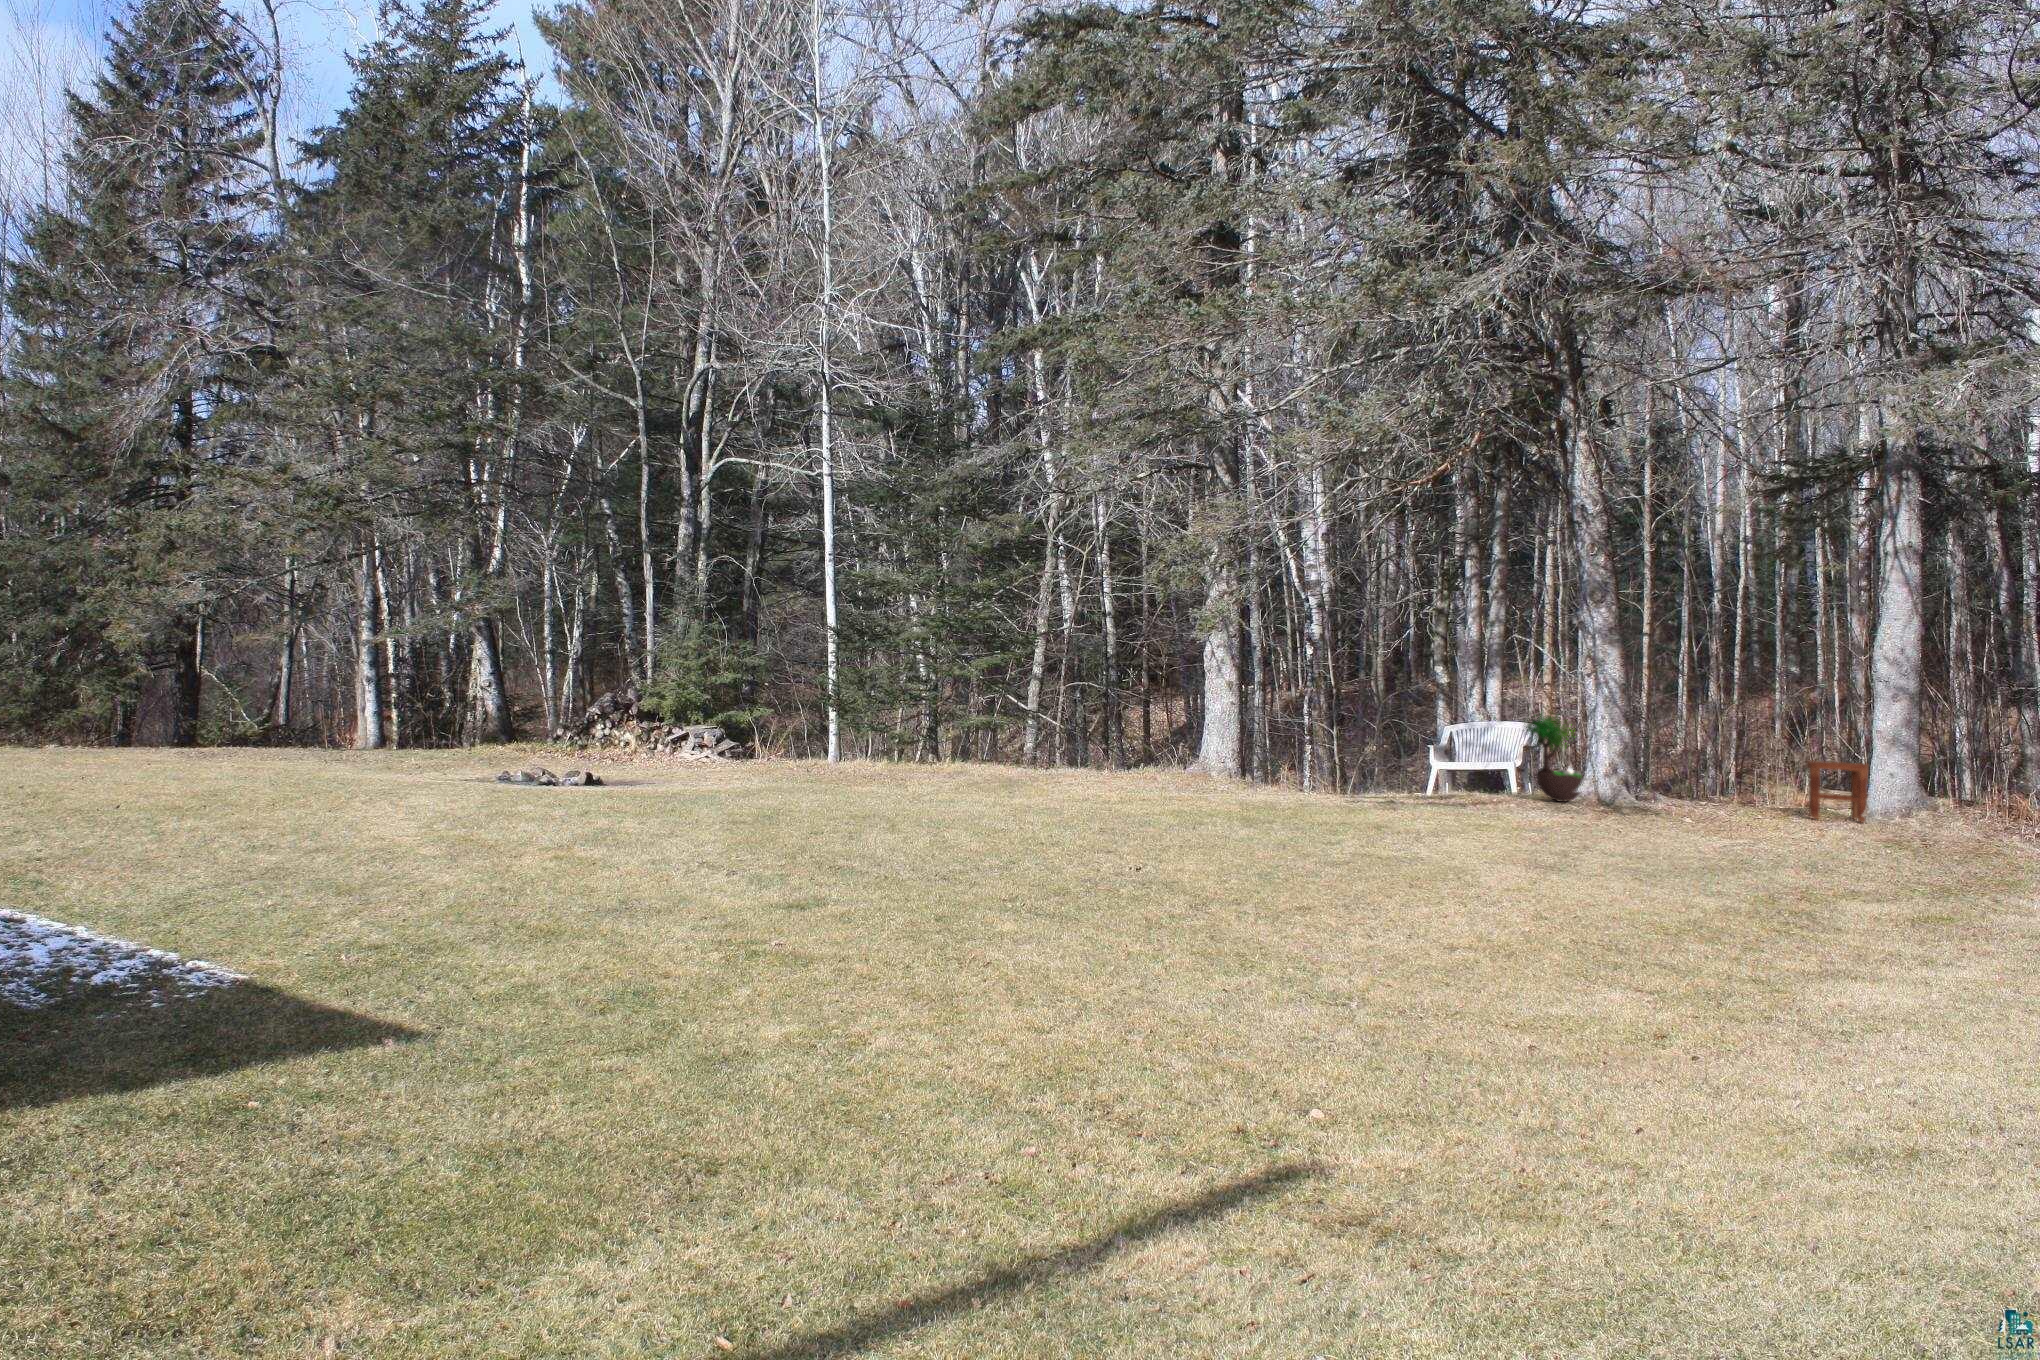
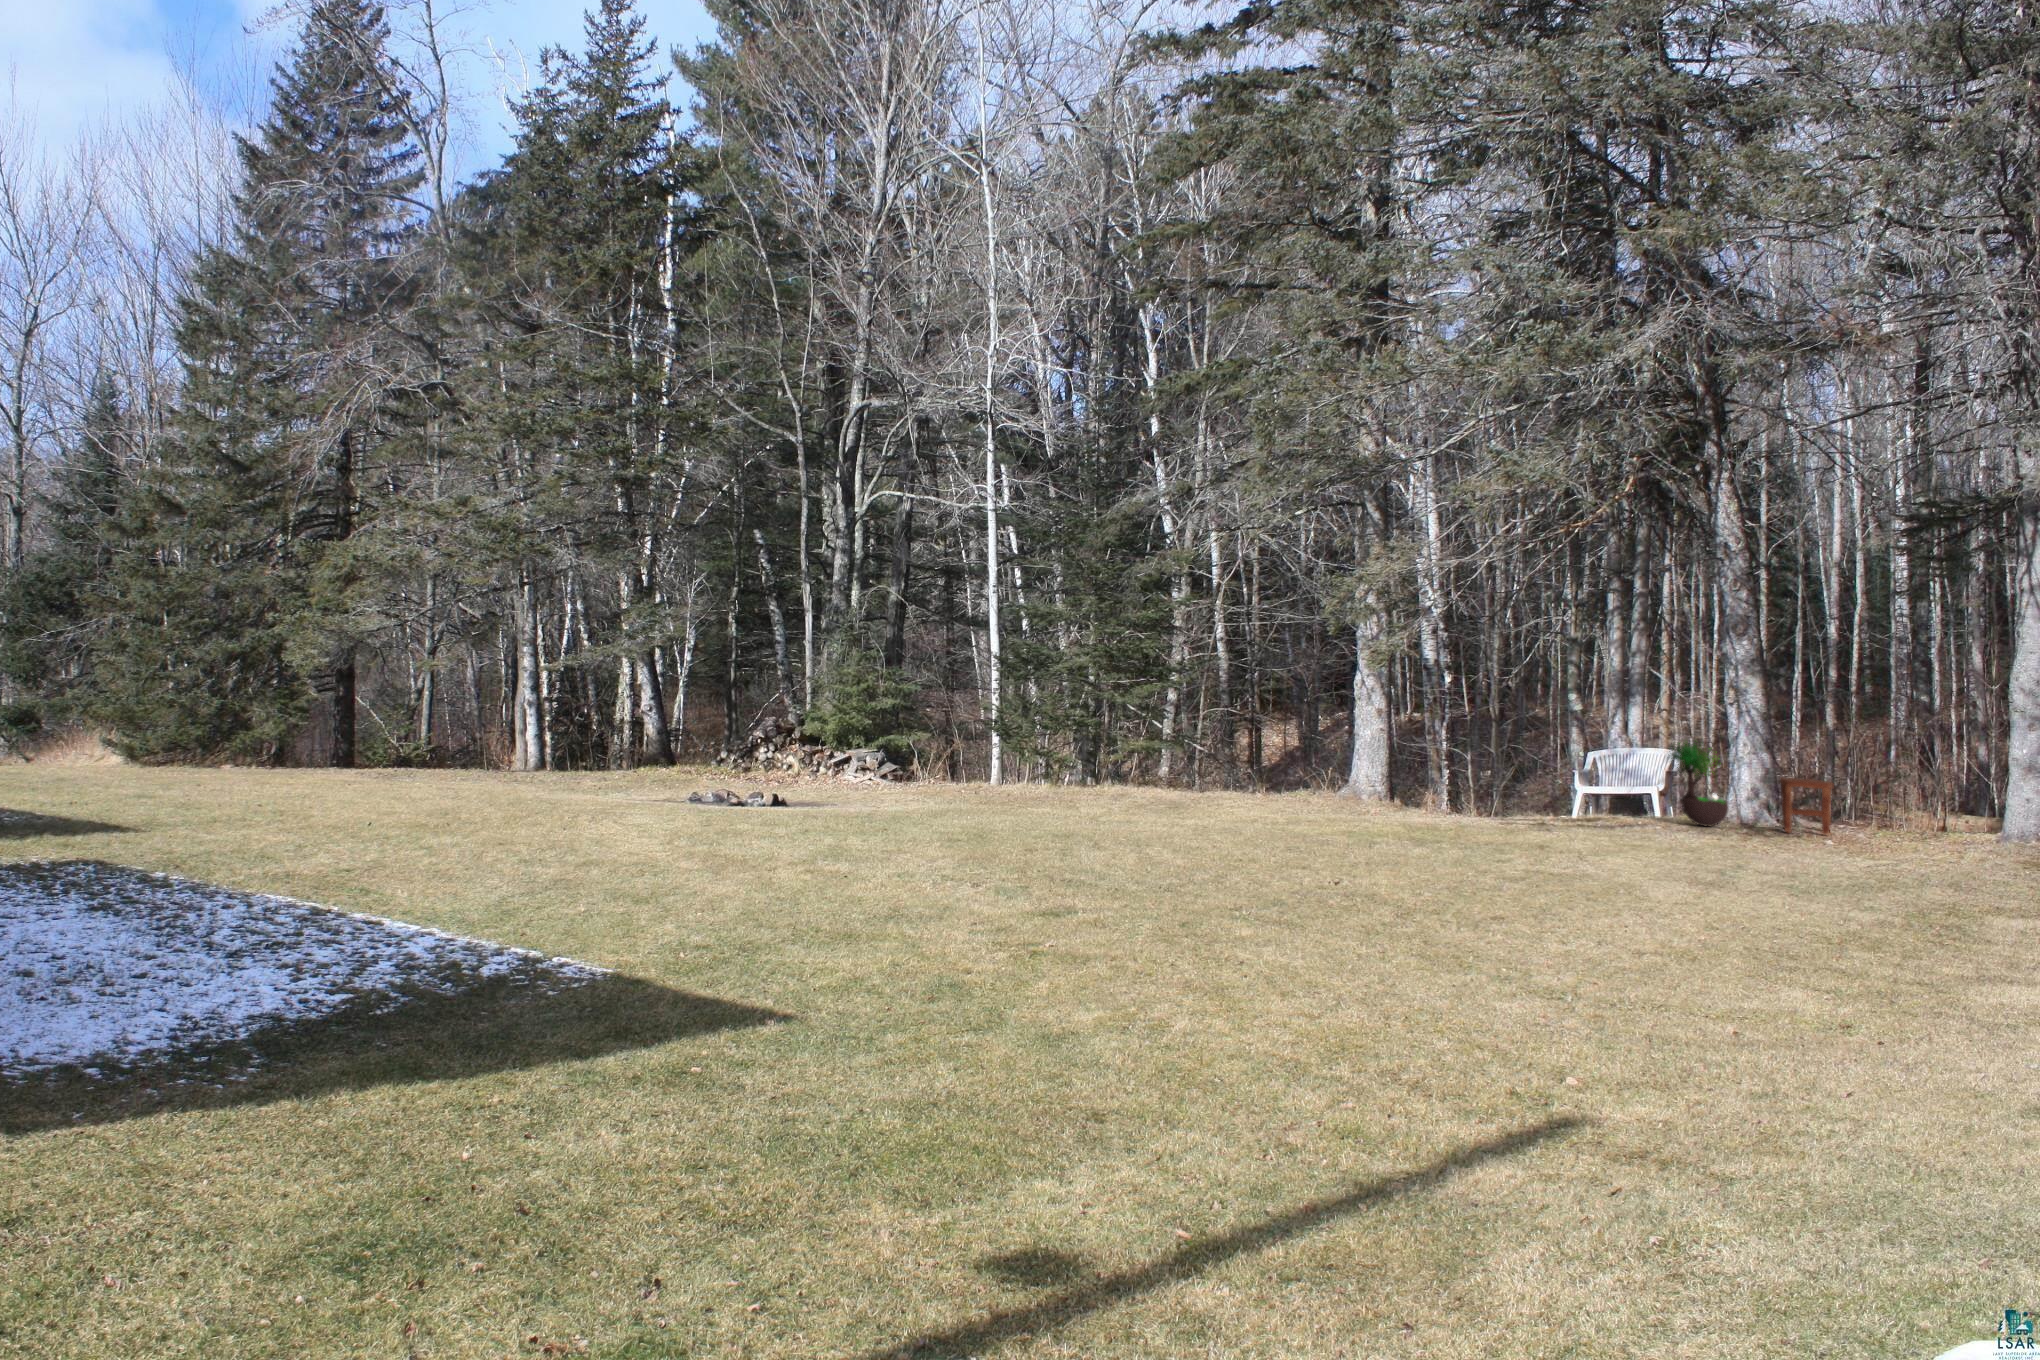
stool: present [1807,761,1868,822] -> present [1780,777,1833,835]

